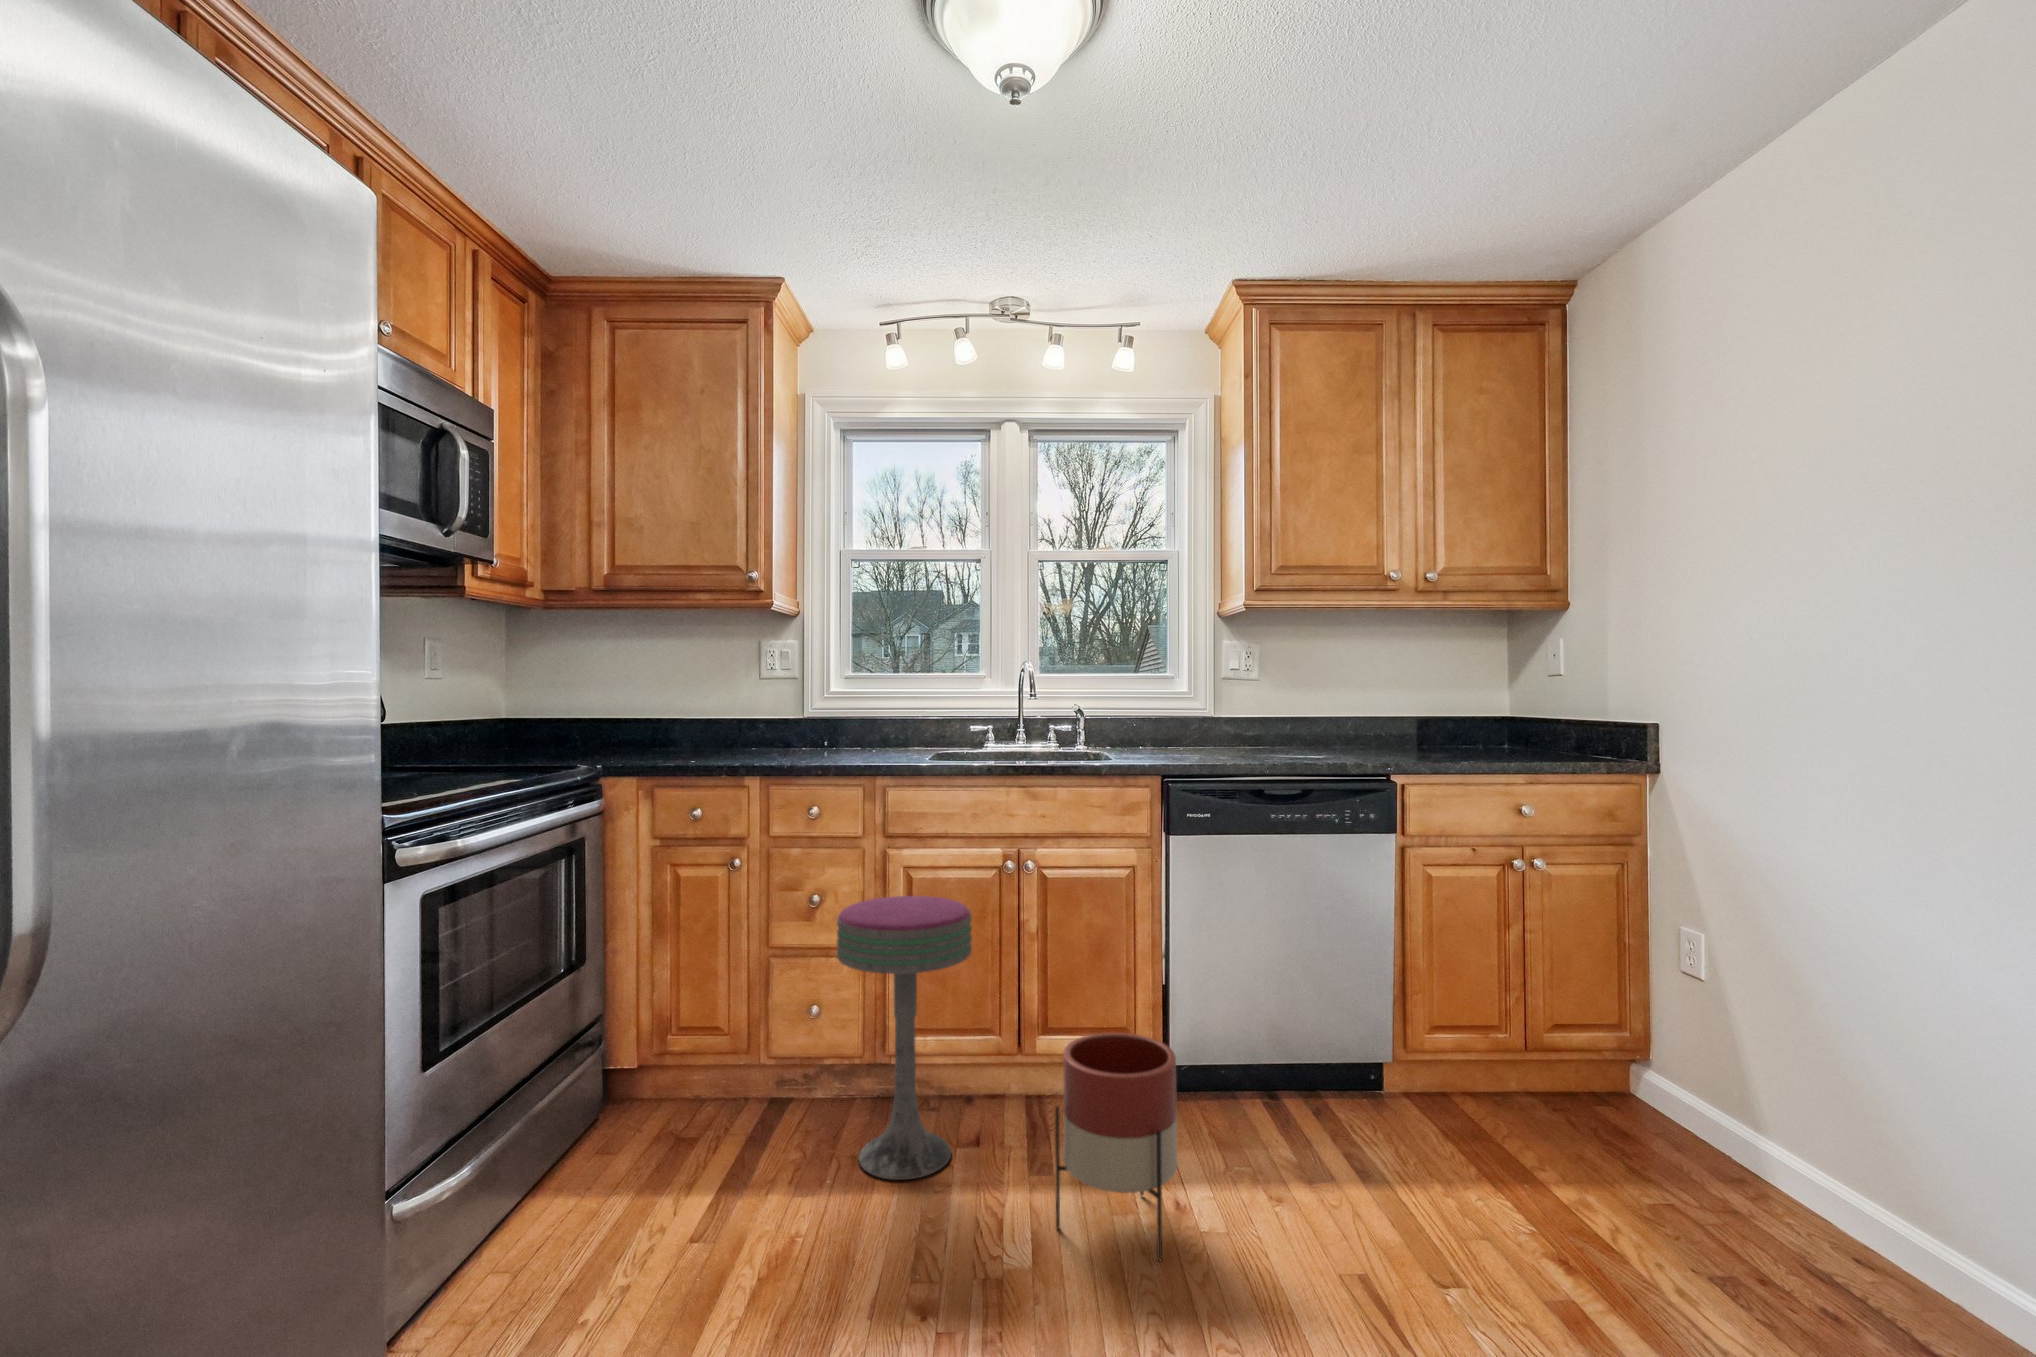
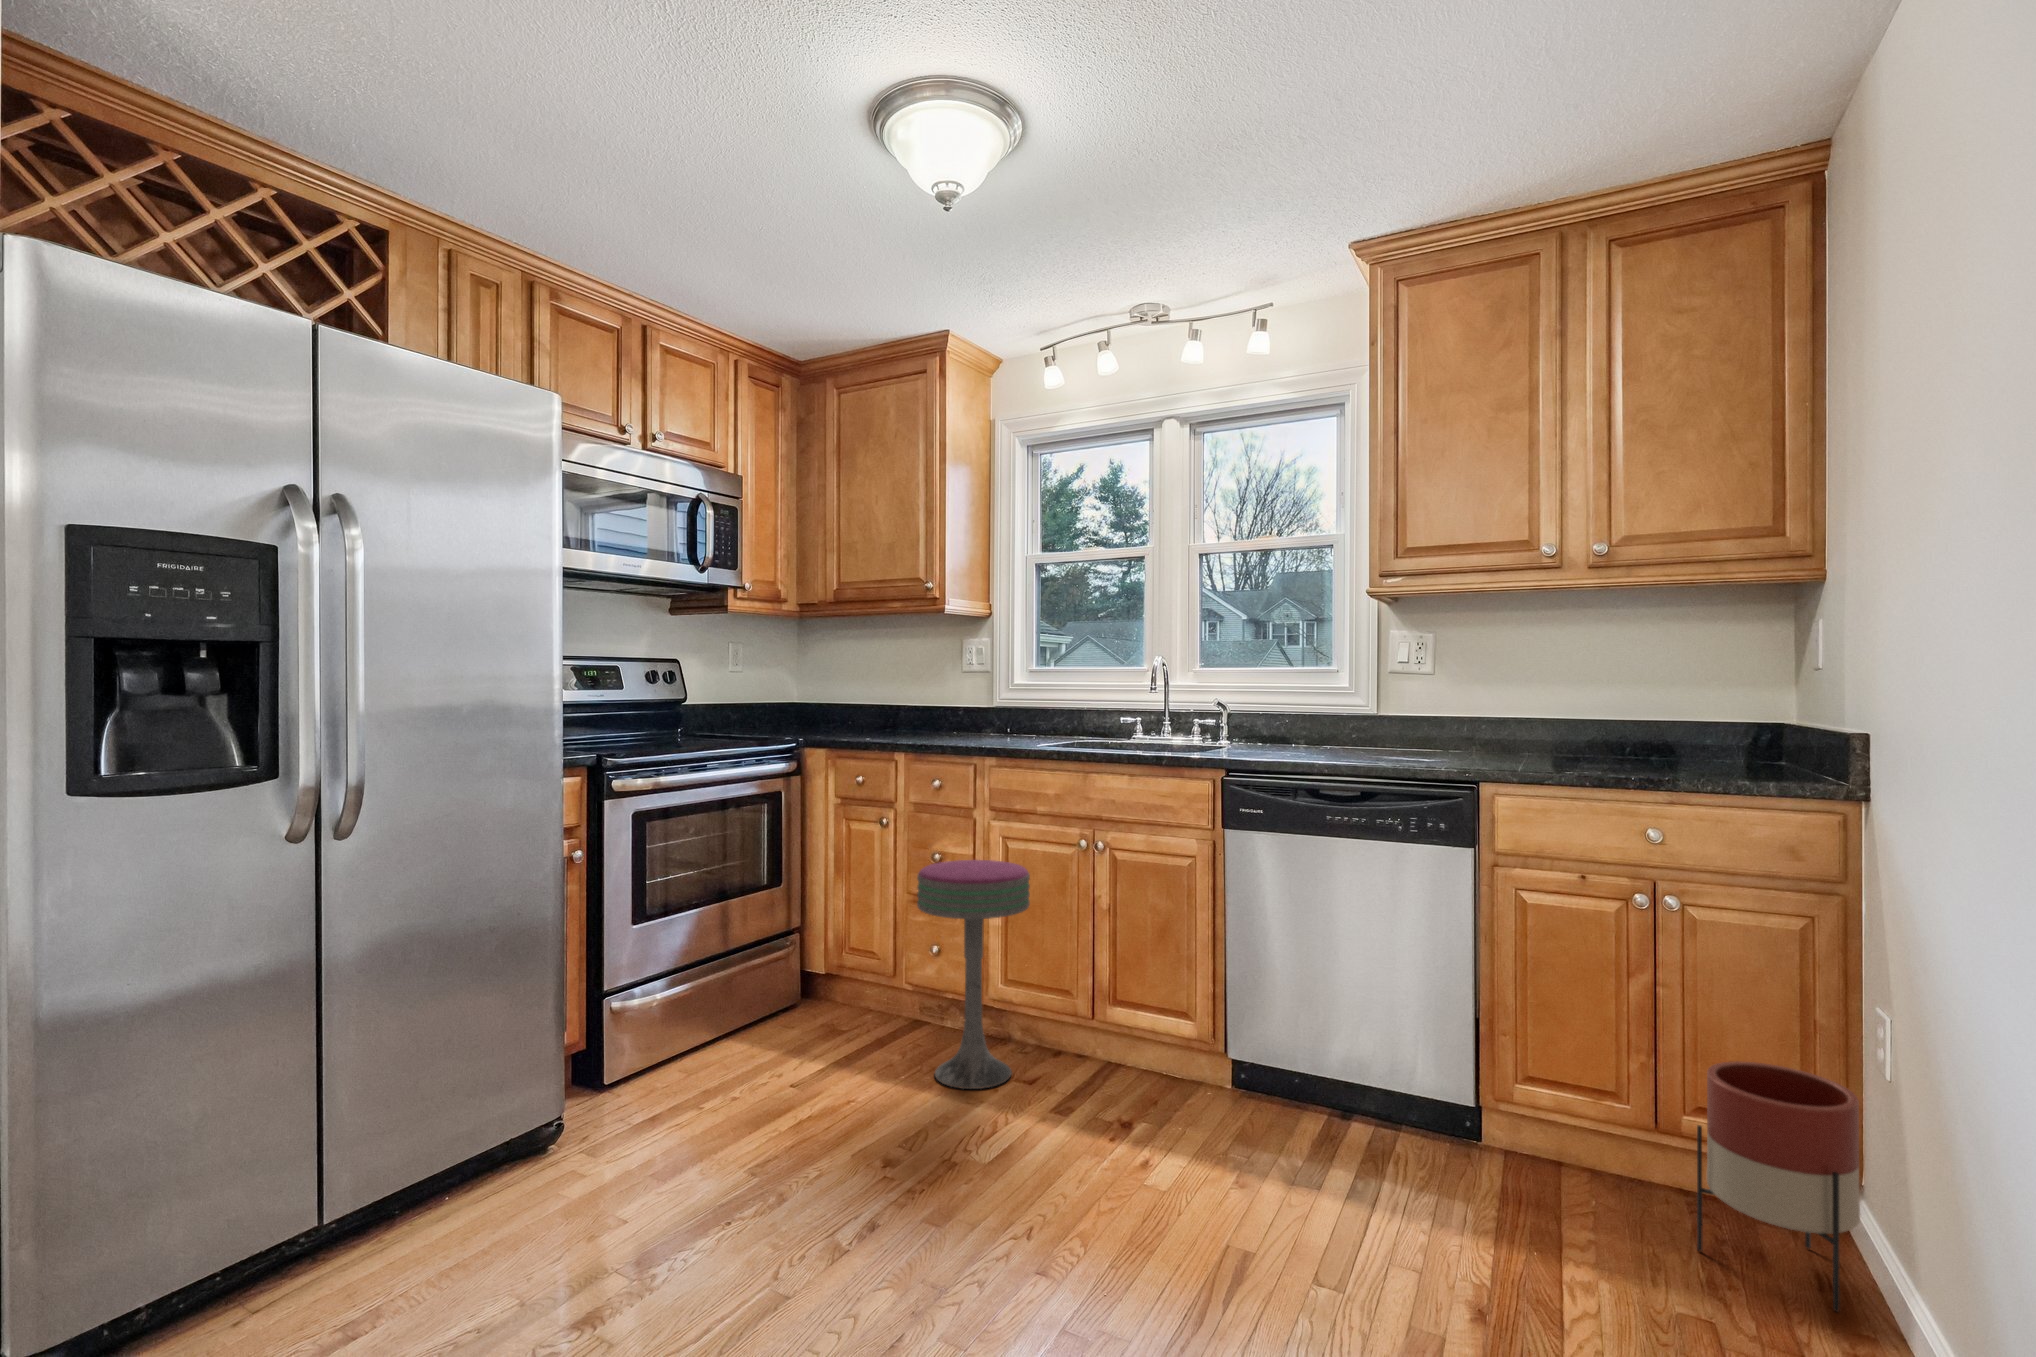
planter: present [1055,1033,1178,1261] -> present [1697,1061,1860,1312]

